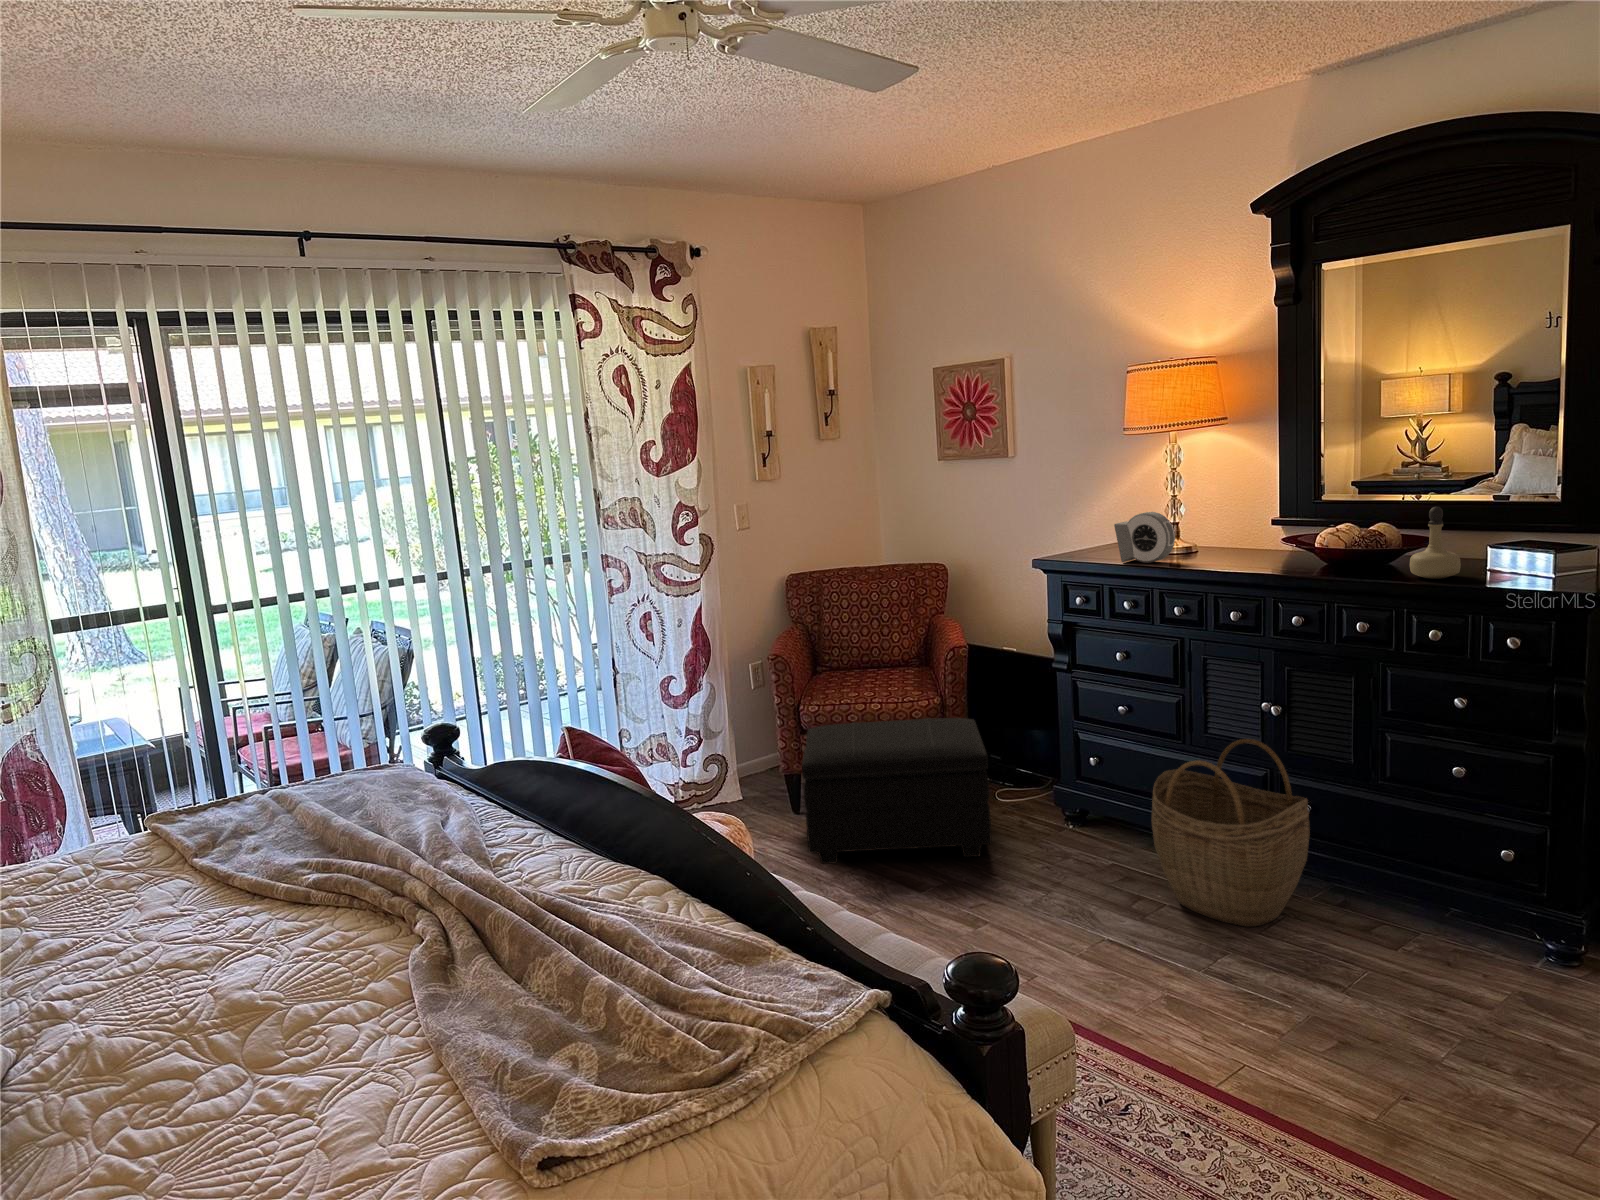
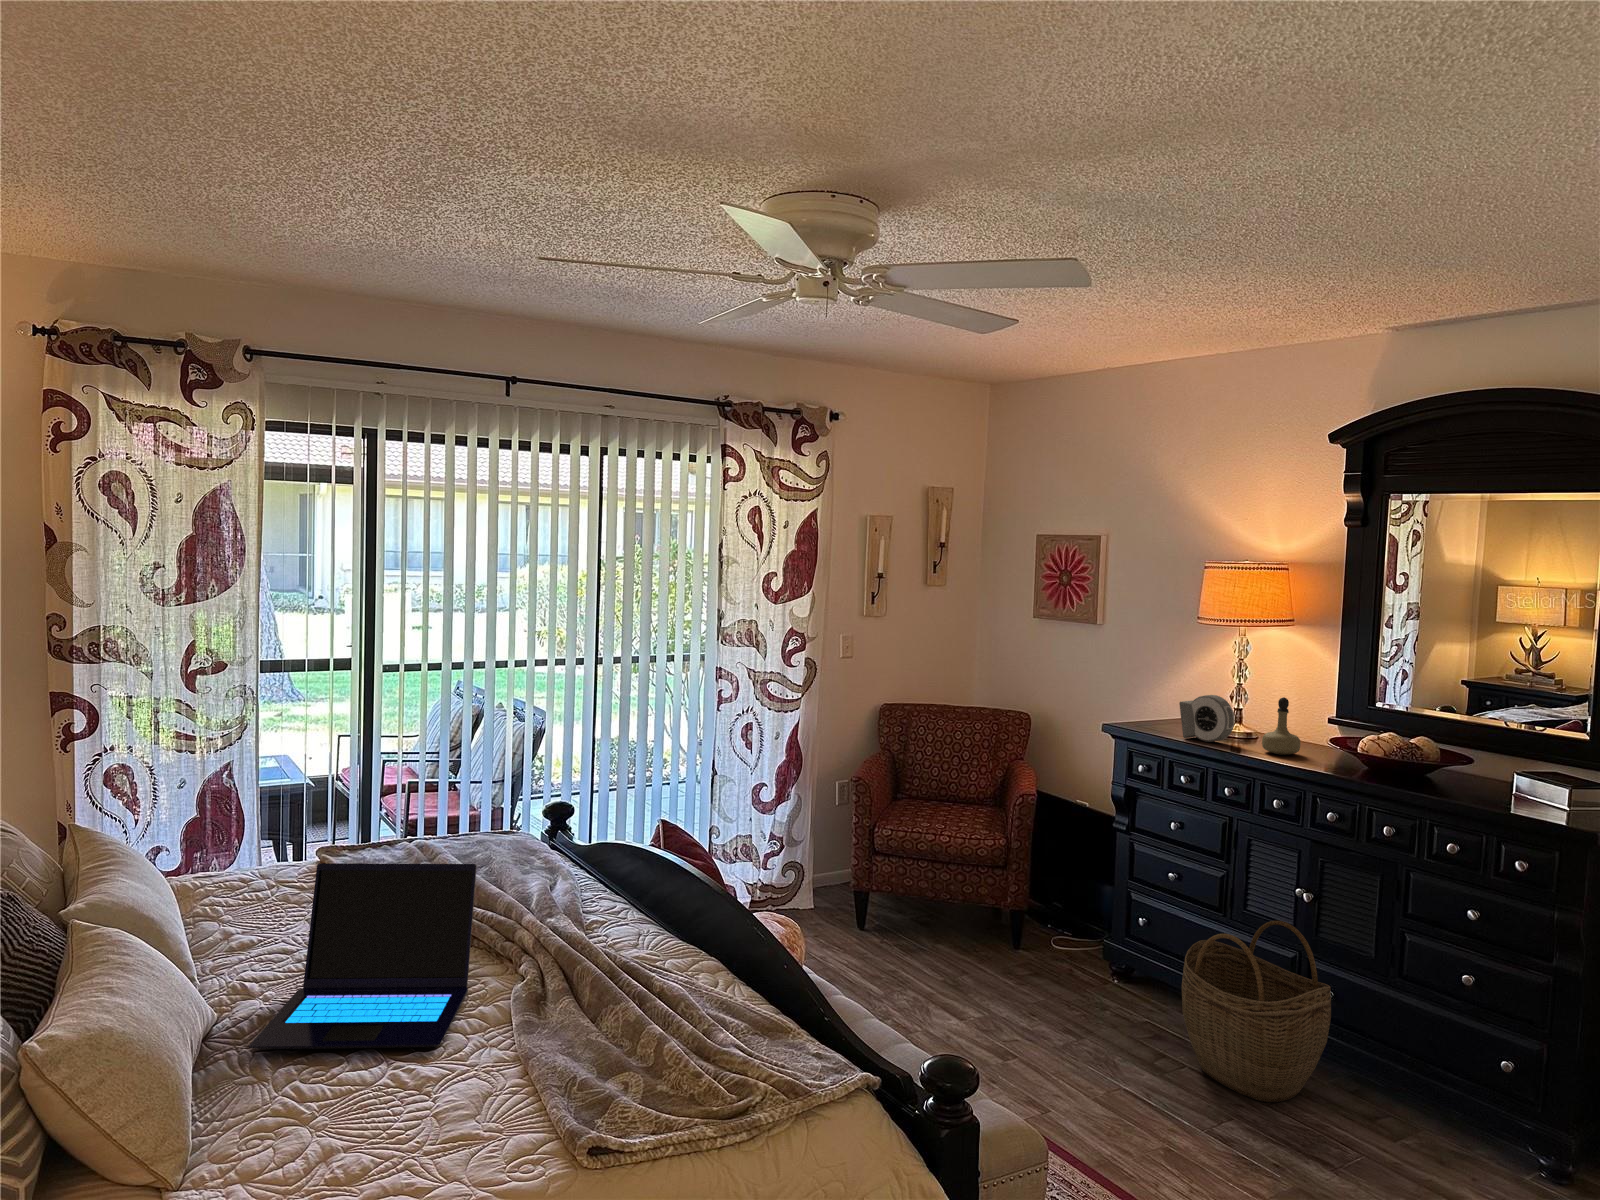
perfume bottle: present [1410,507,1461,579] -> present [1262,697,1300,755]
footstool: present [802,718,992,864] -> none [863,851,1038,996]
laptop: none [54,810,353,1095] -> present [249,863,477,1049]

